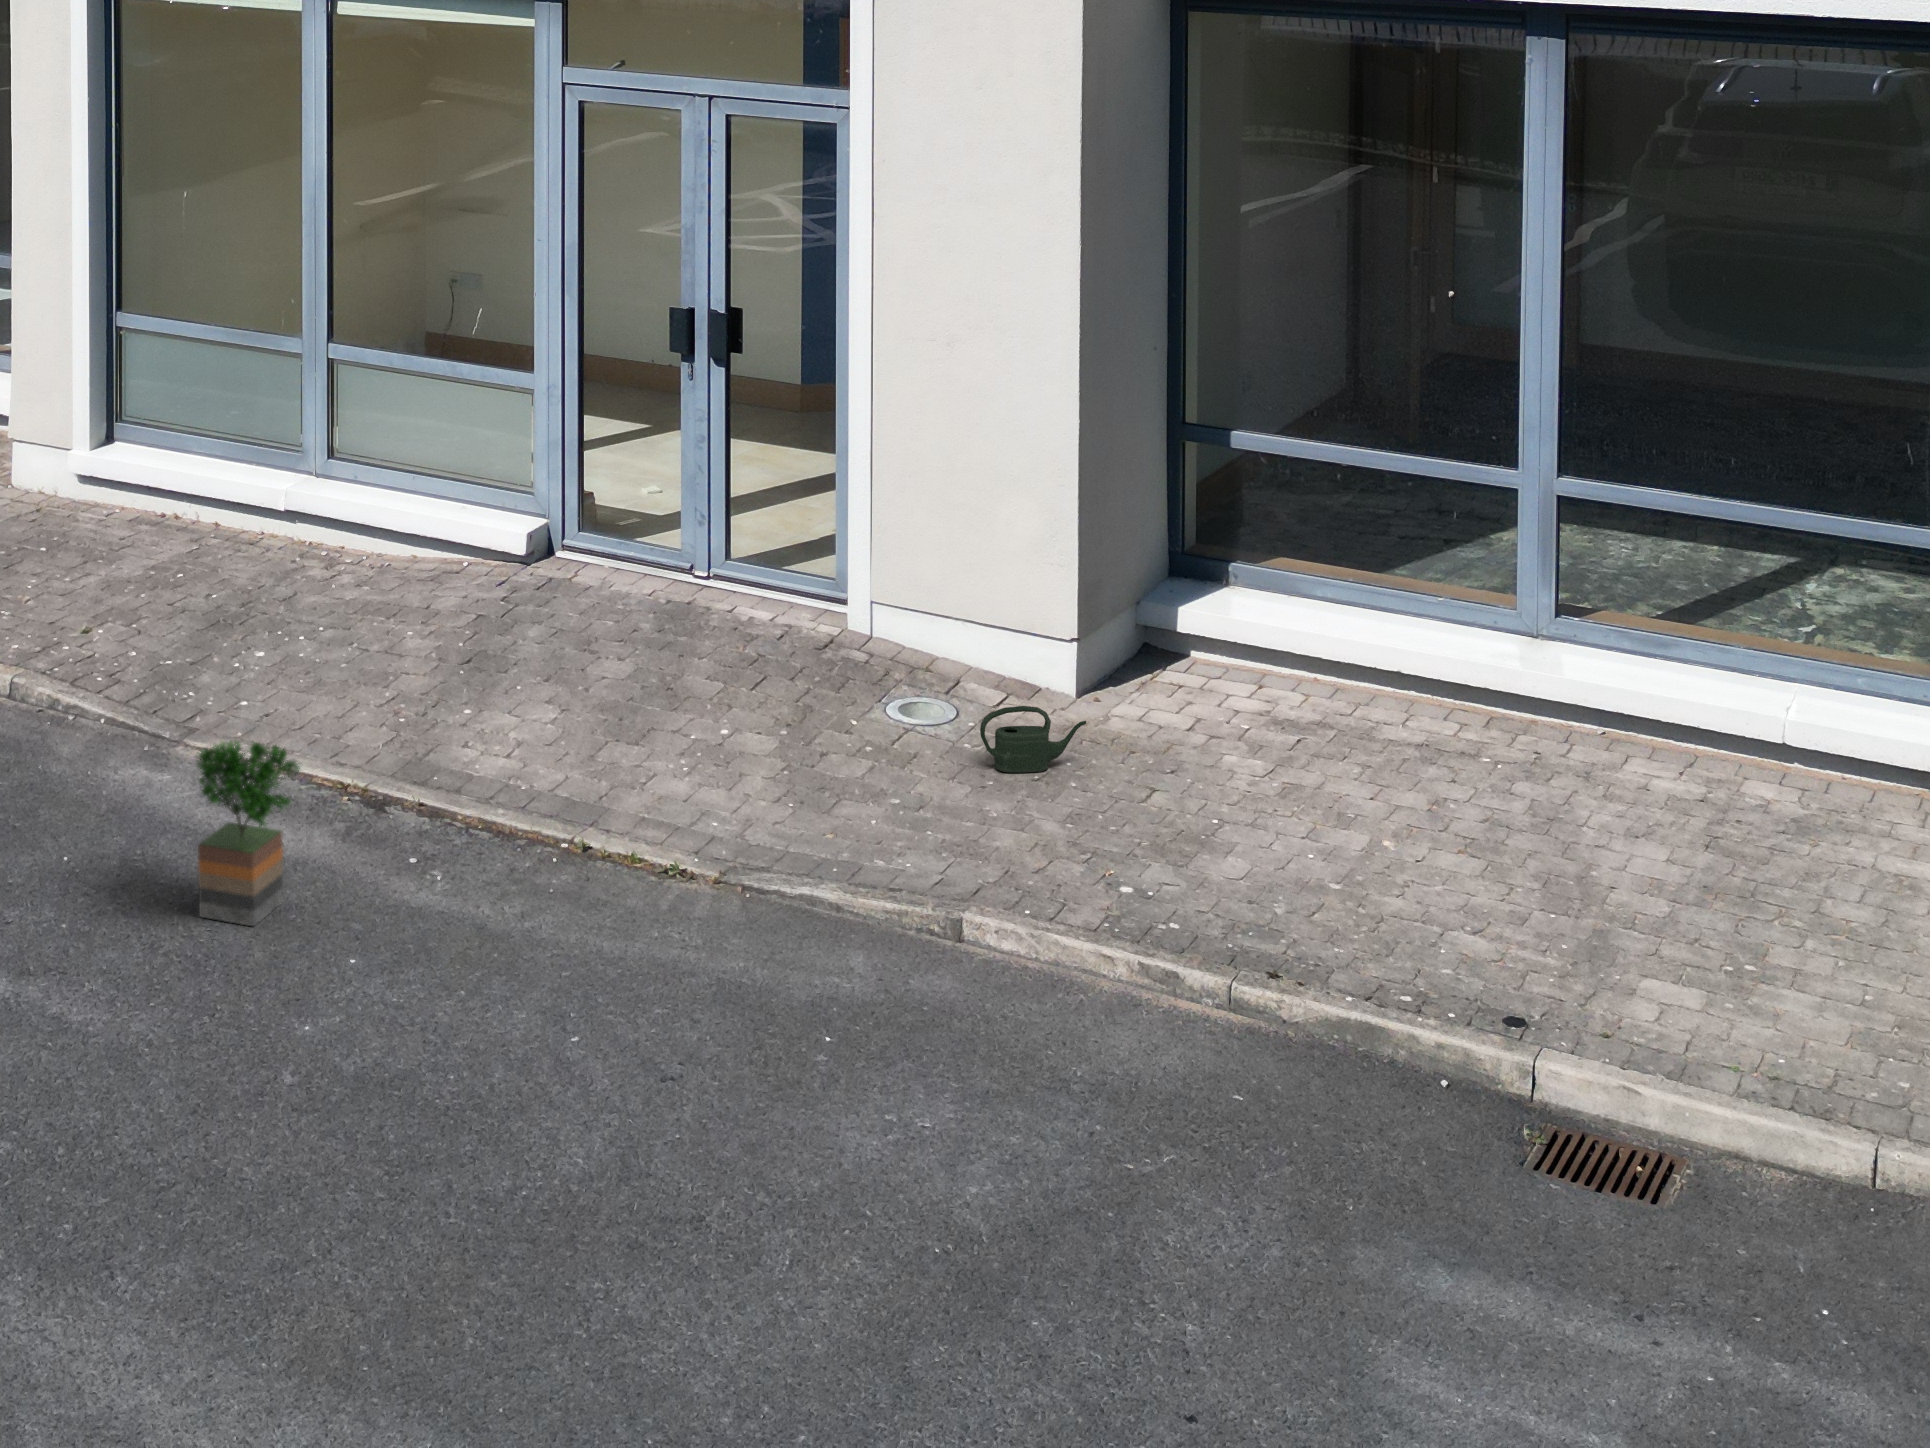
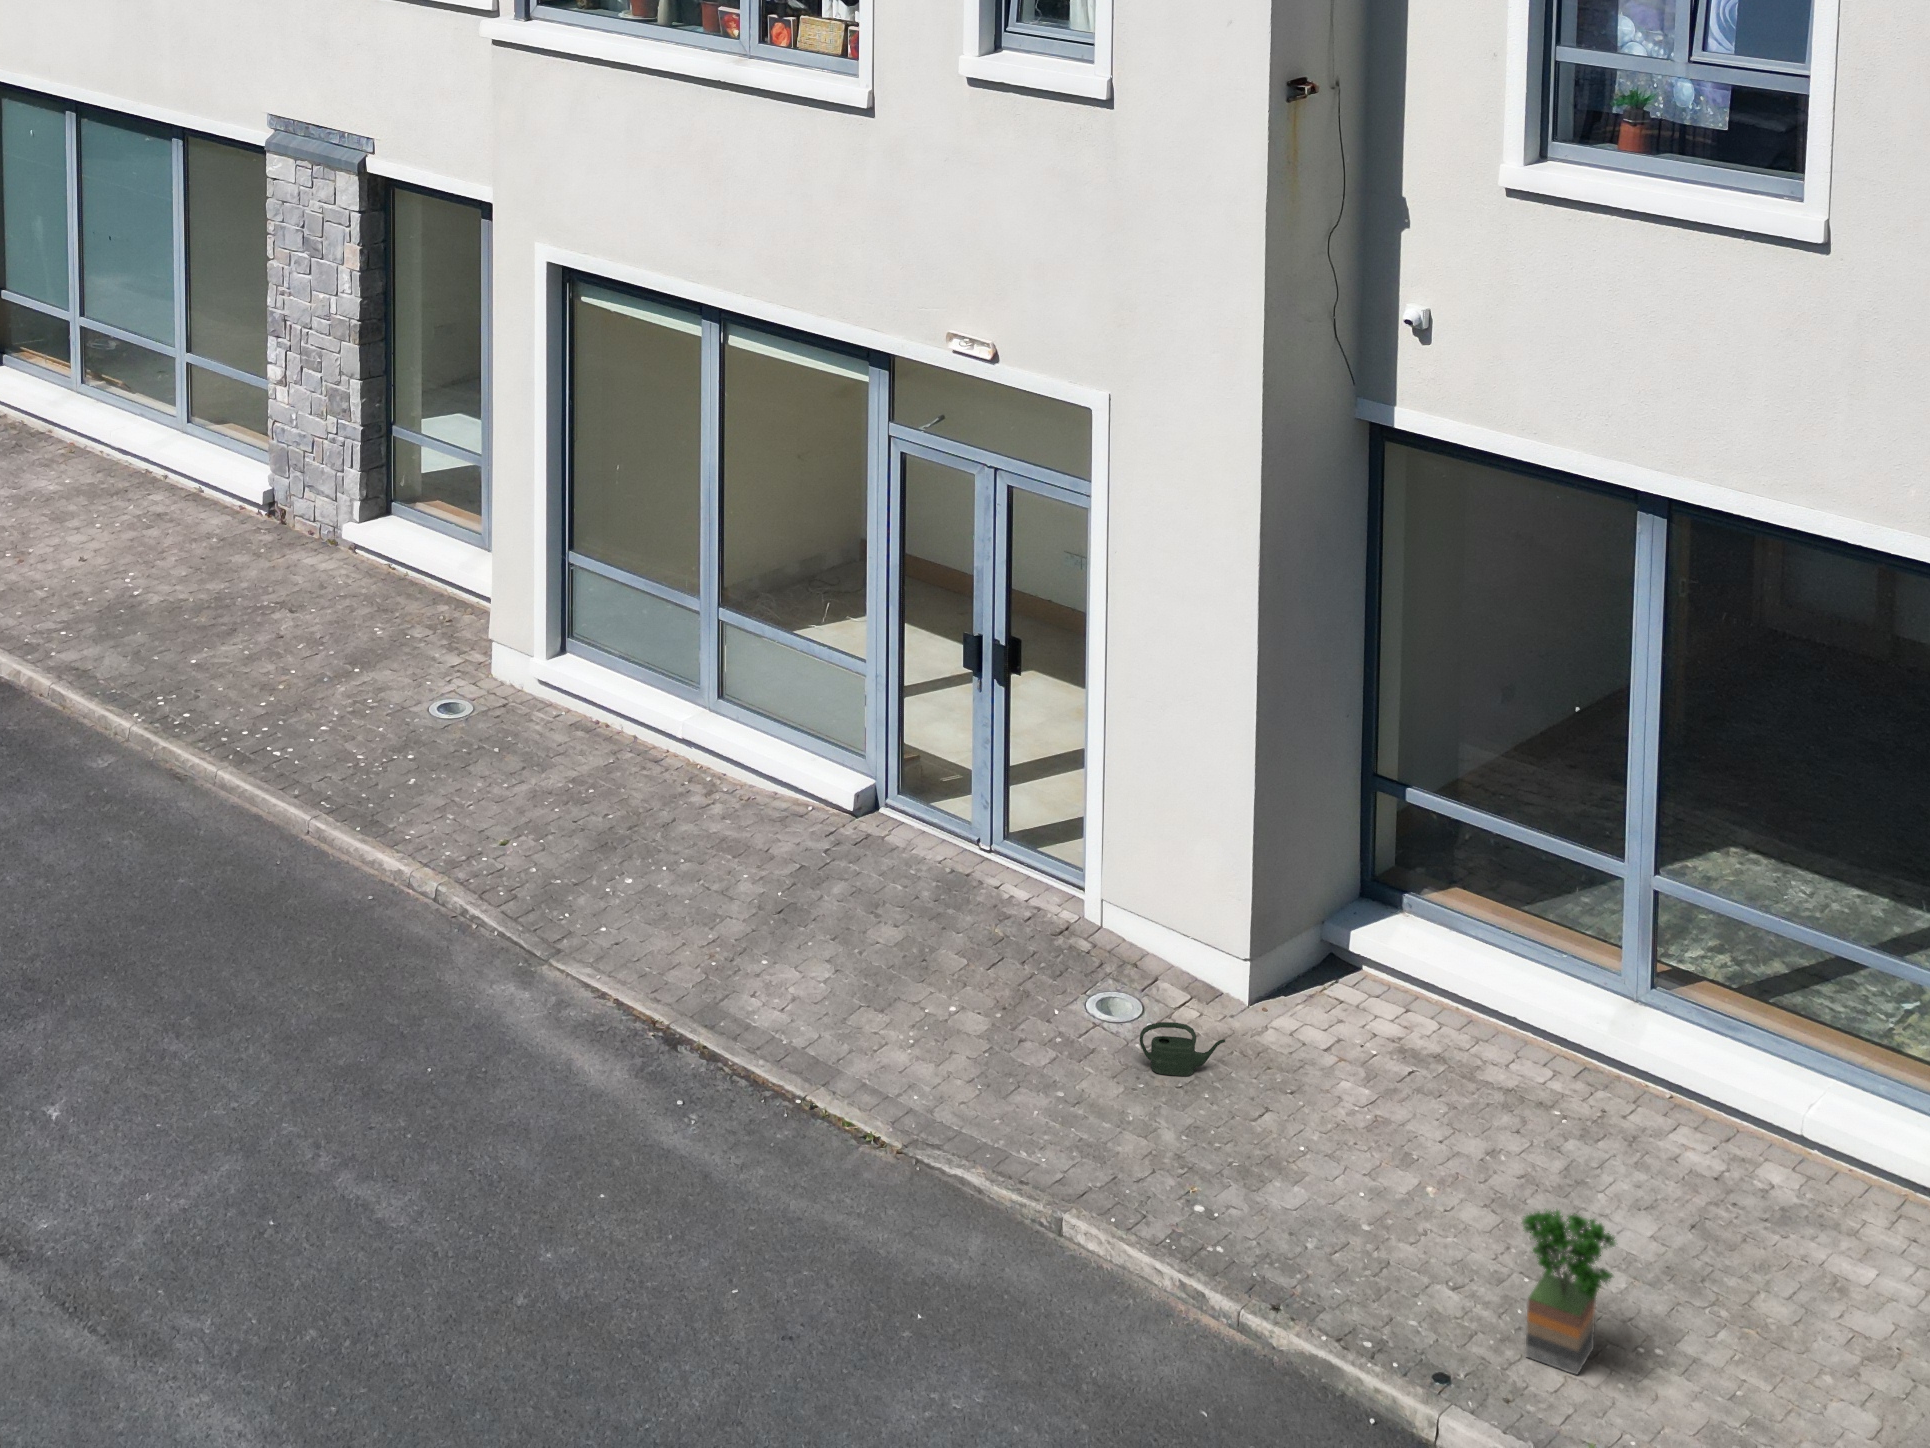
potted tree: present [197,741,300,926] -> present [1523,1210,1616,1375]

